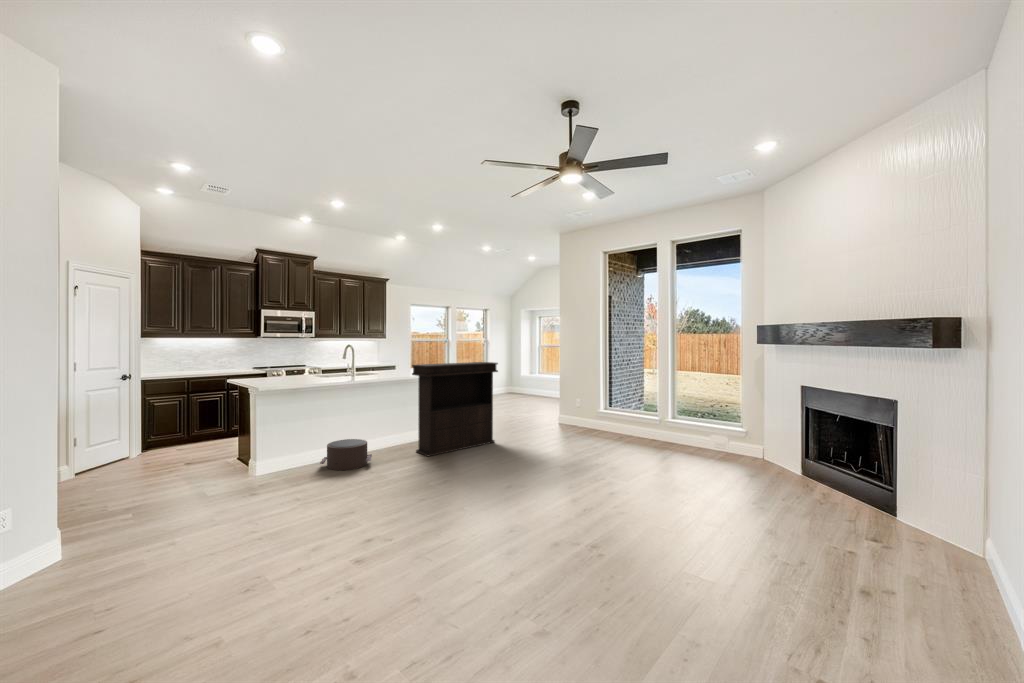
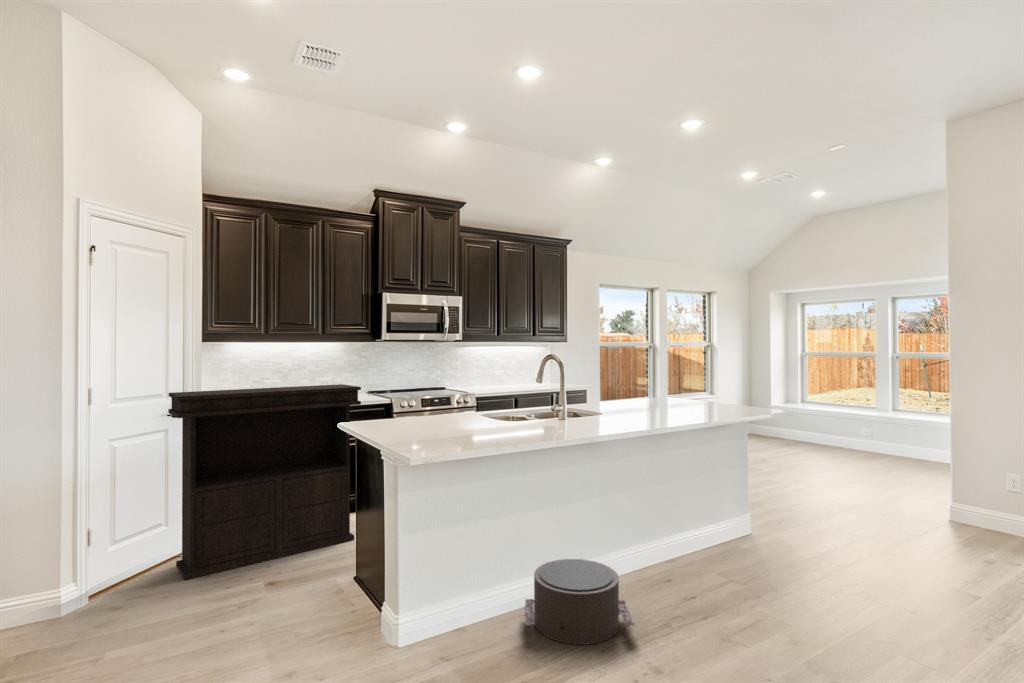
console table: present [412,362,498,456] -> present [168,384,361,580]

